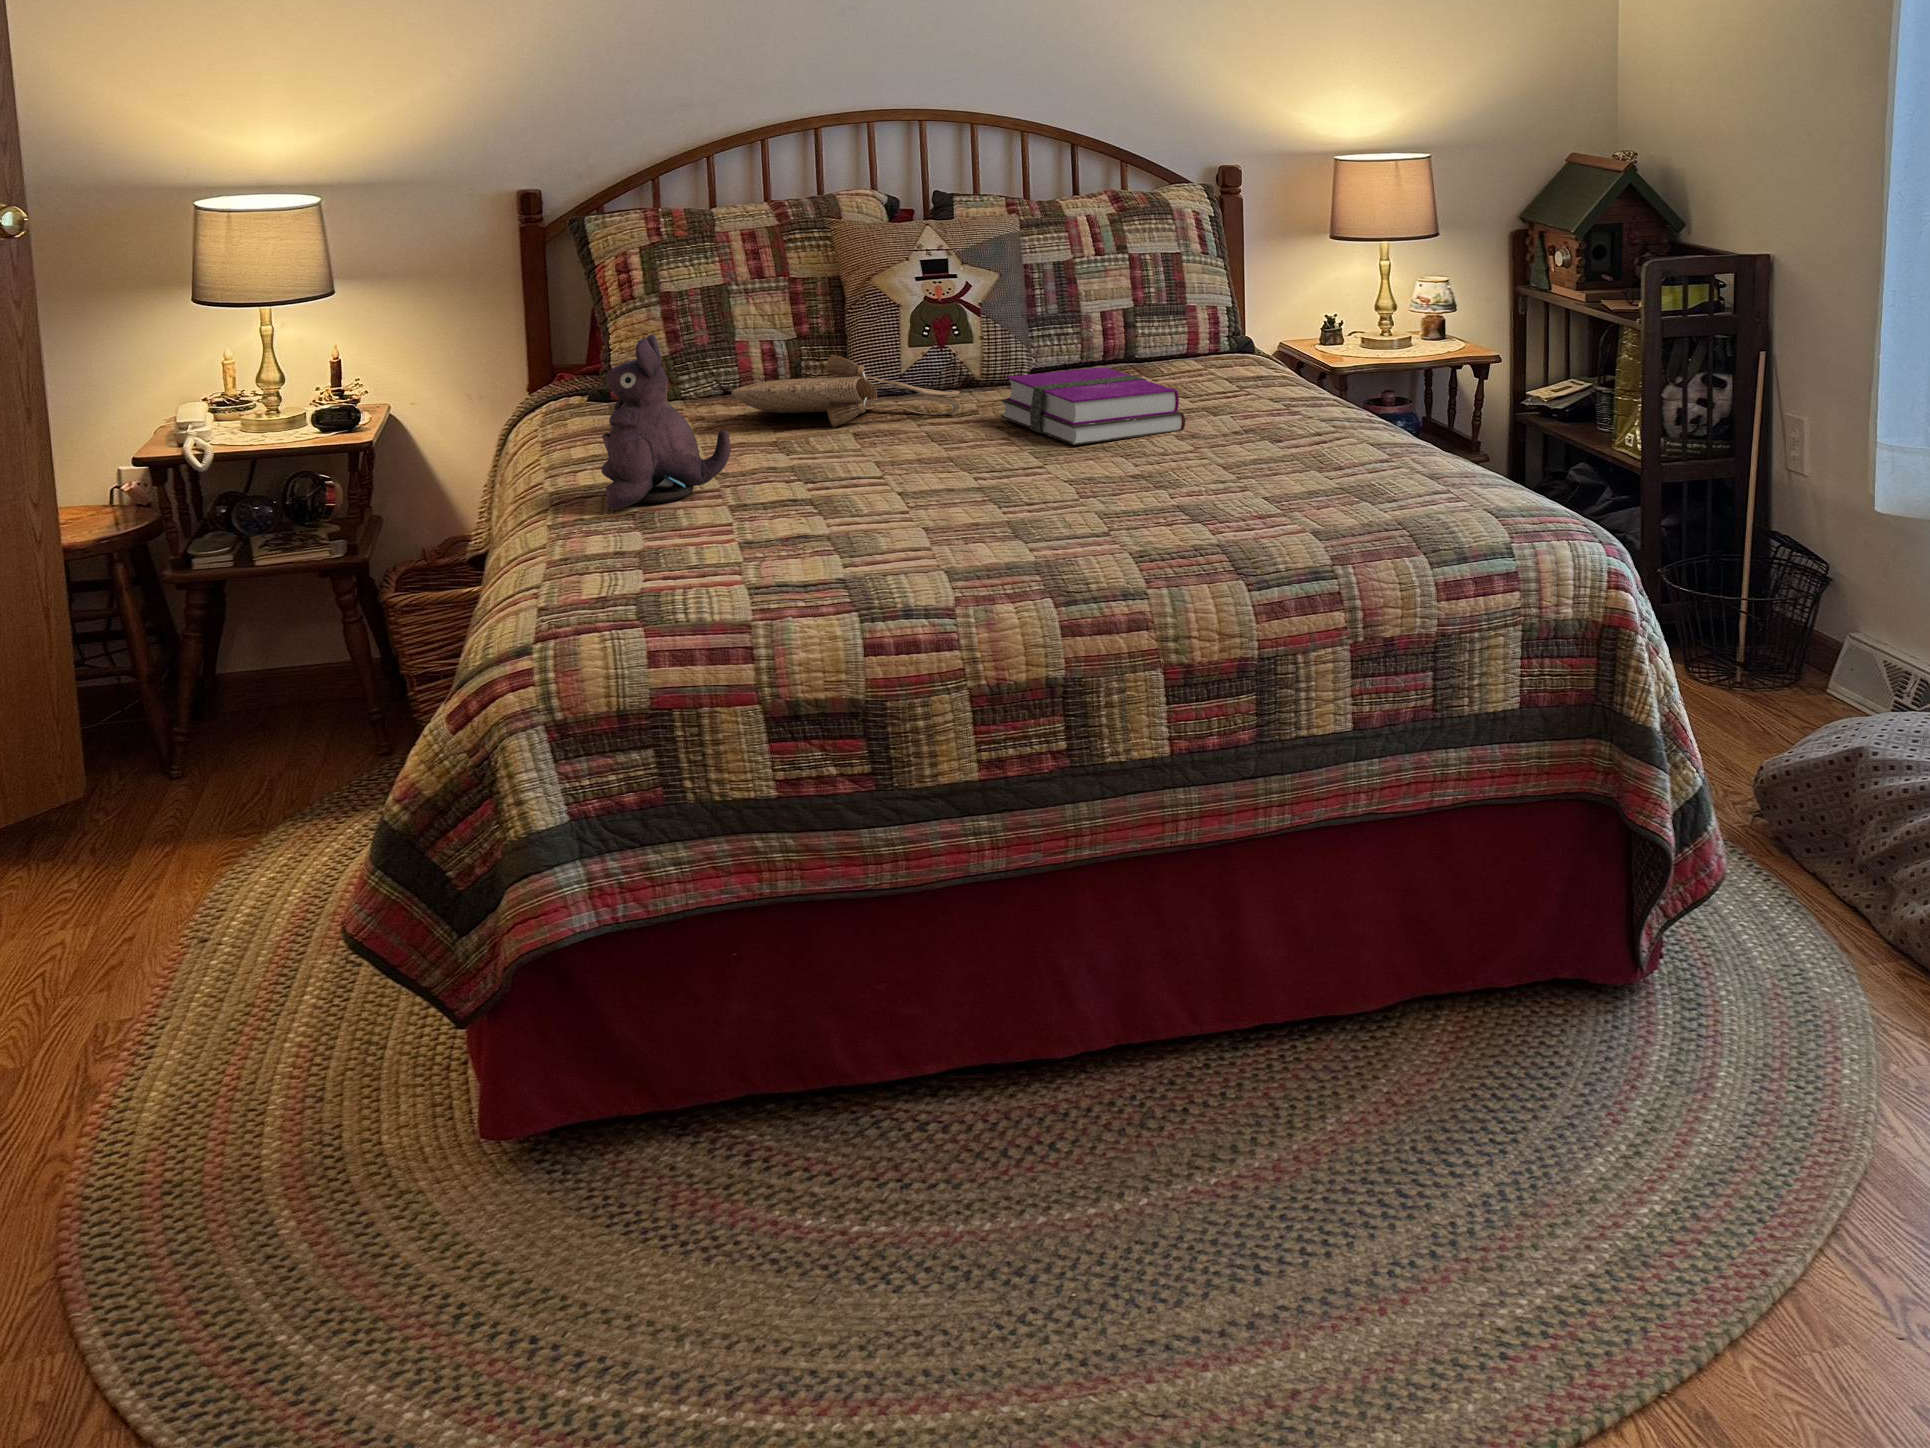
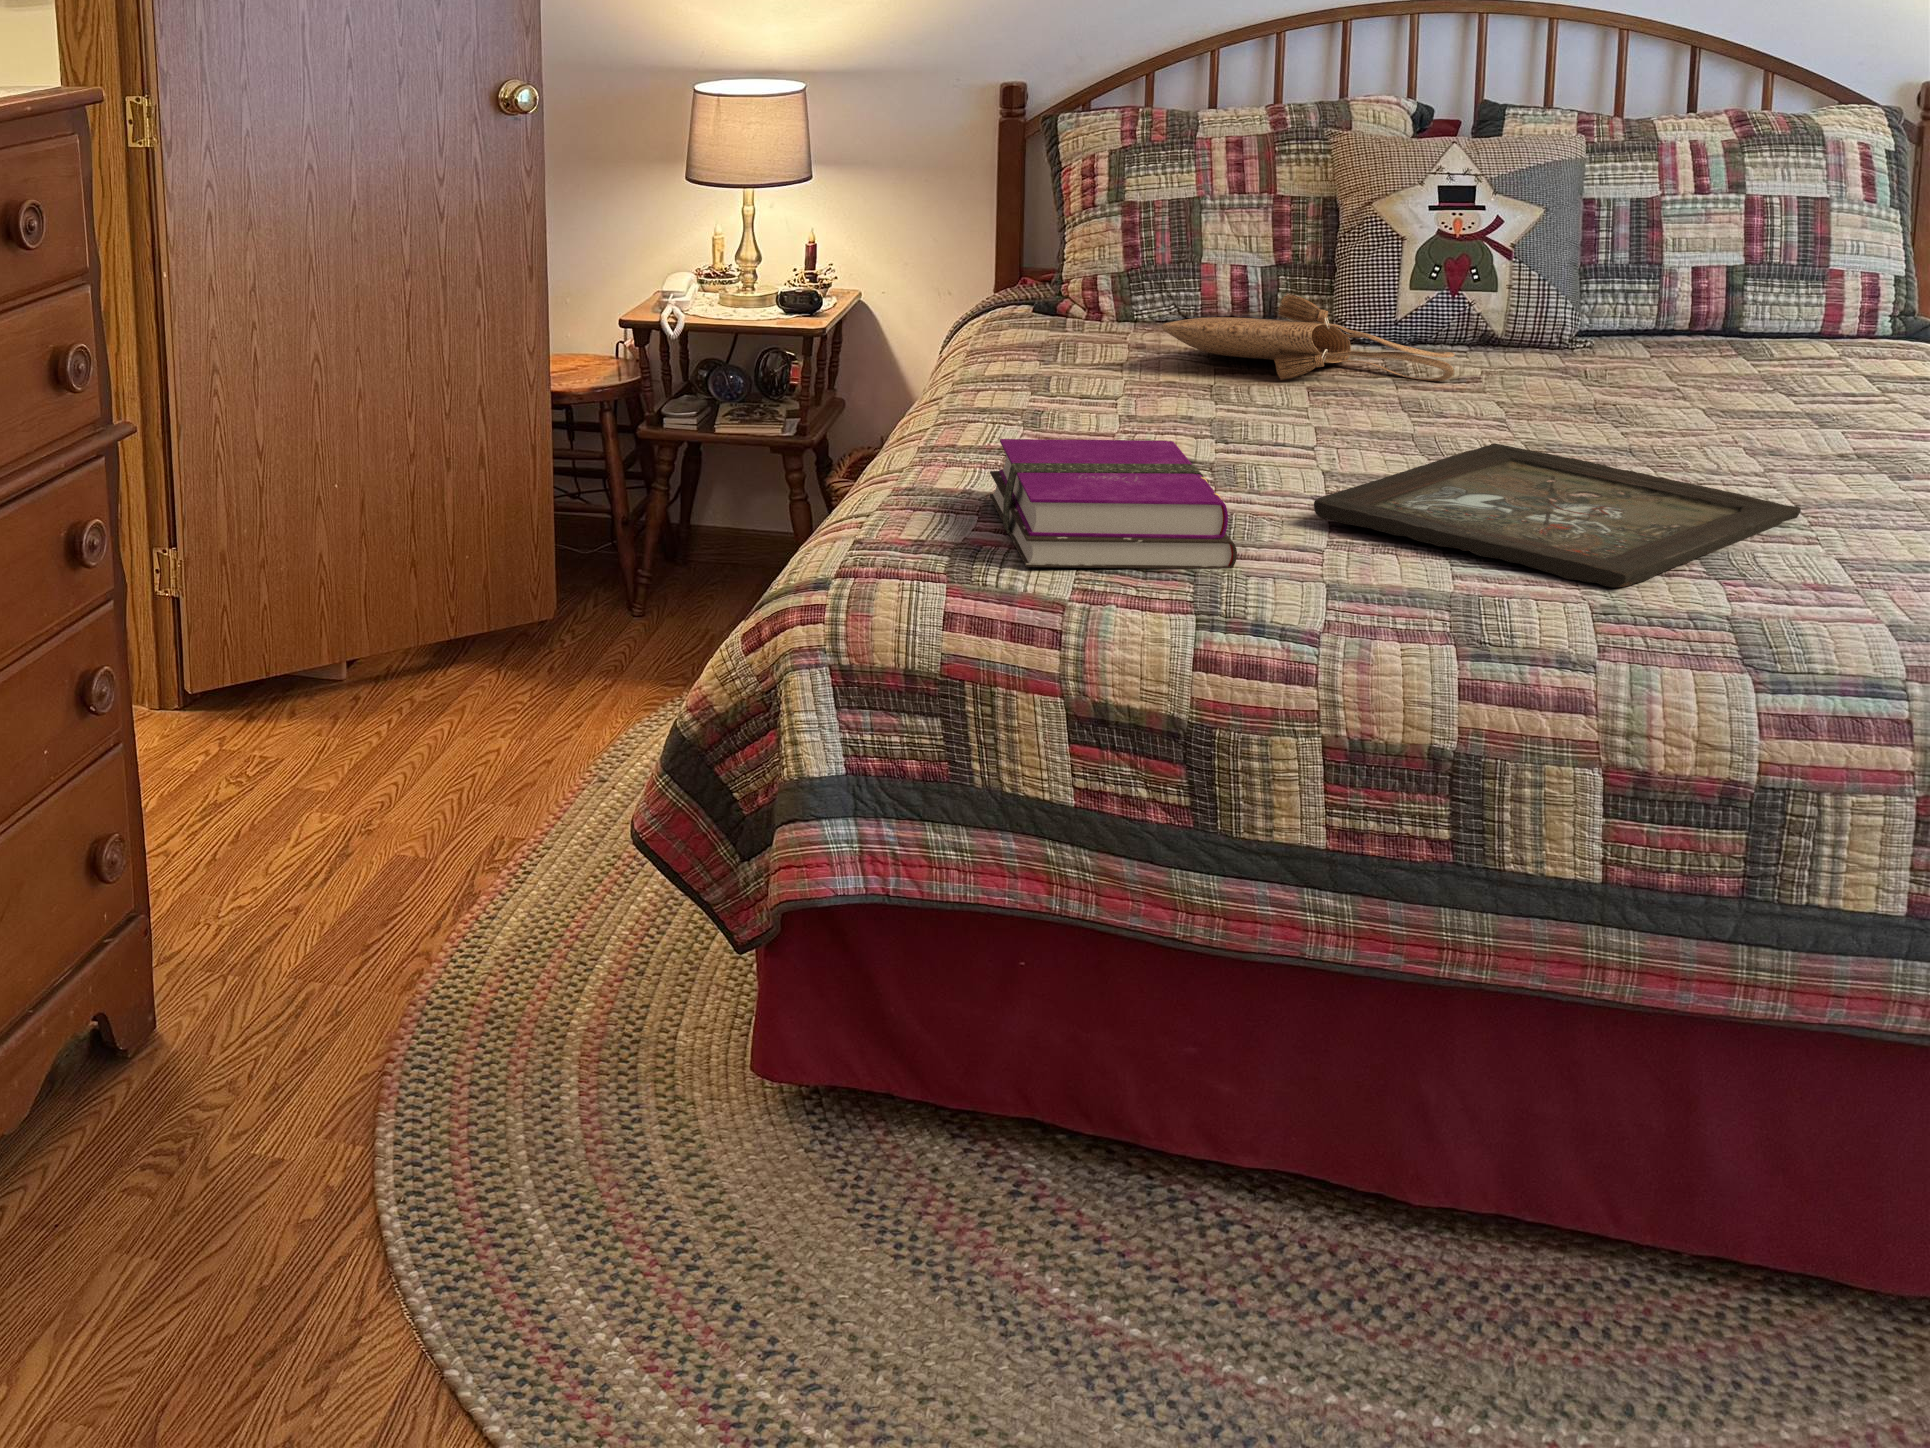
plush toy: present [601,335,731,510] -> none [975,256,1123,446]
hardback book: present [1000,367,1185,445] -> present [990,439,1237,569]
tray: none [916,452,1222,539] -> present [1314,443,1801,587]

